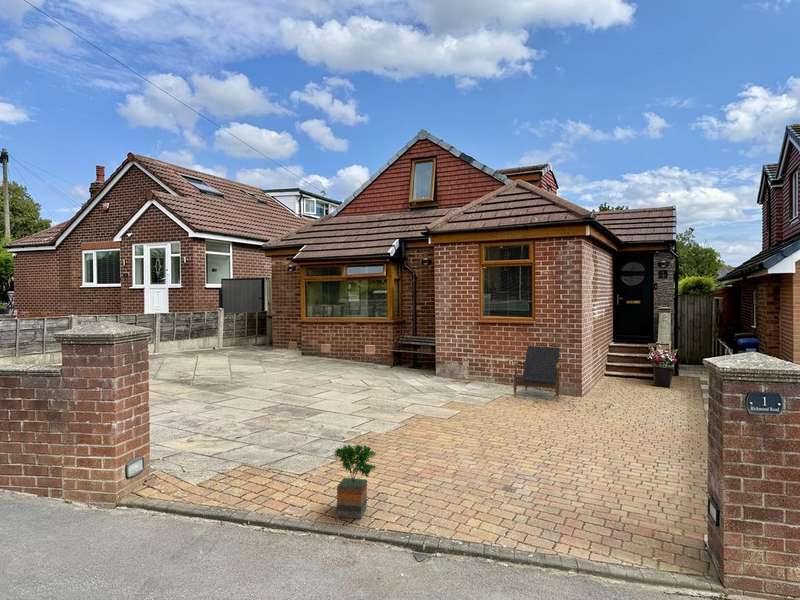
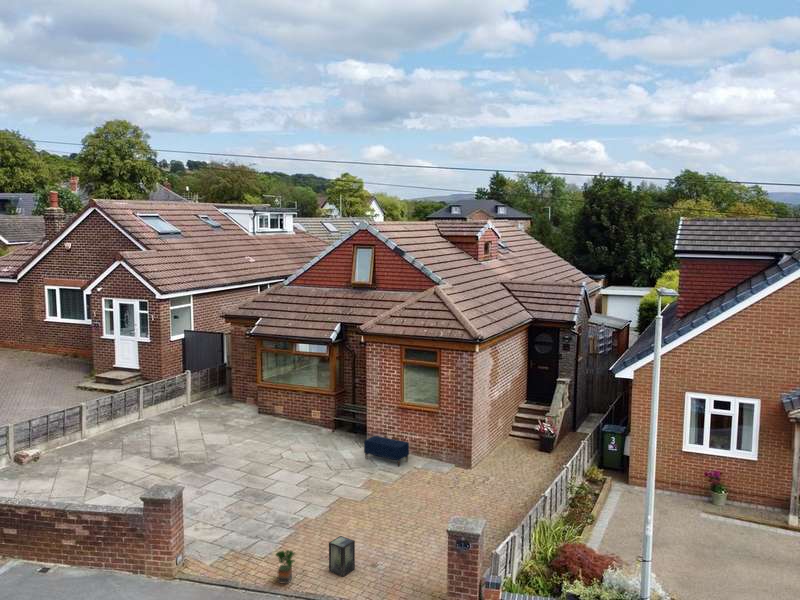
lounge chair: present [514,346,562,402] -> none [414,434,450,480]
bench: none [438,357,499,390] -> present [364,436,409,466]
storage box: none [441,429,493,509] -> present [329,536,355,577]

